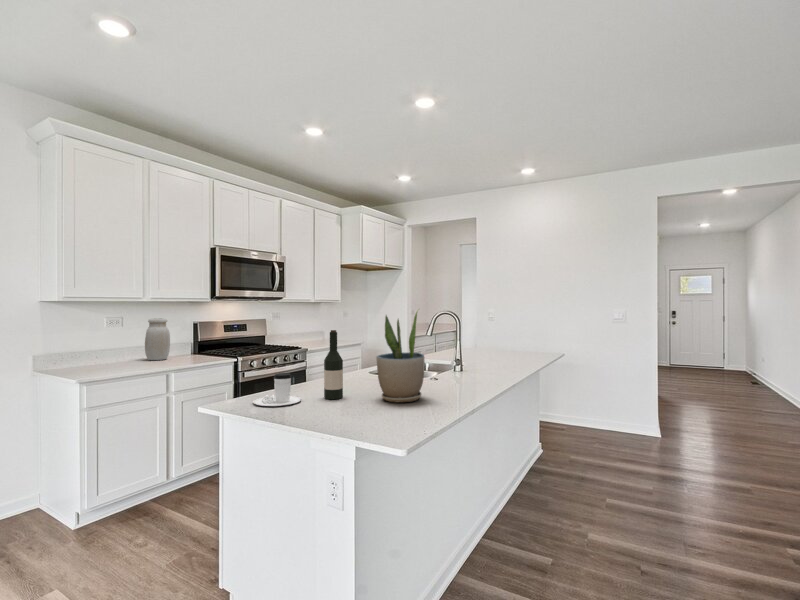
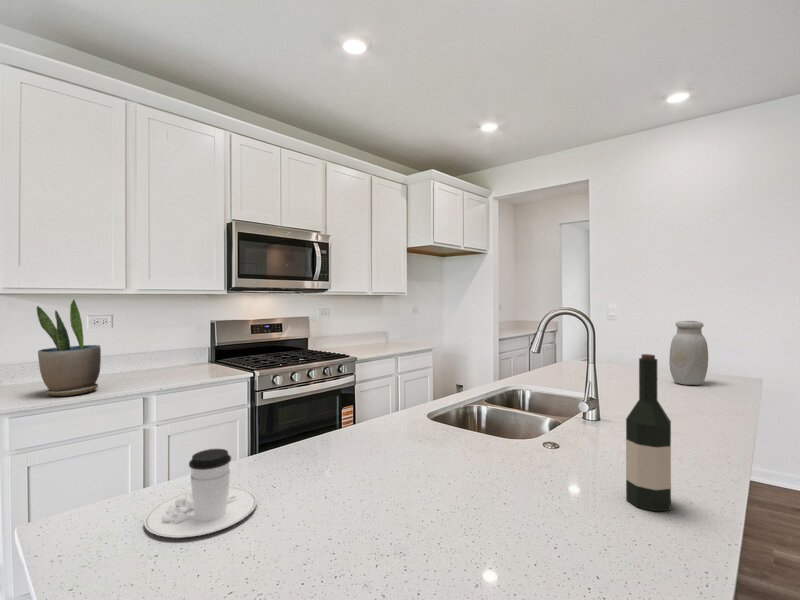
potted plant: present [376,312,425,402] -> present [37,300,101,396]
jar: present [145,318,170,360] -> present [669,321,708,385]
wine bottle: present [324,330,343,399] -> present [626,354,671,511]

